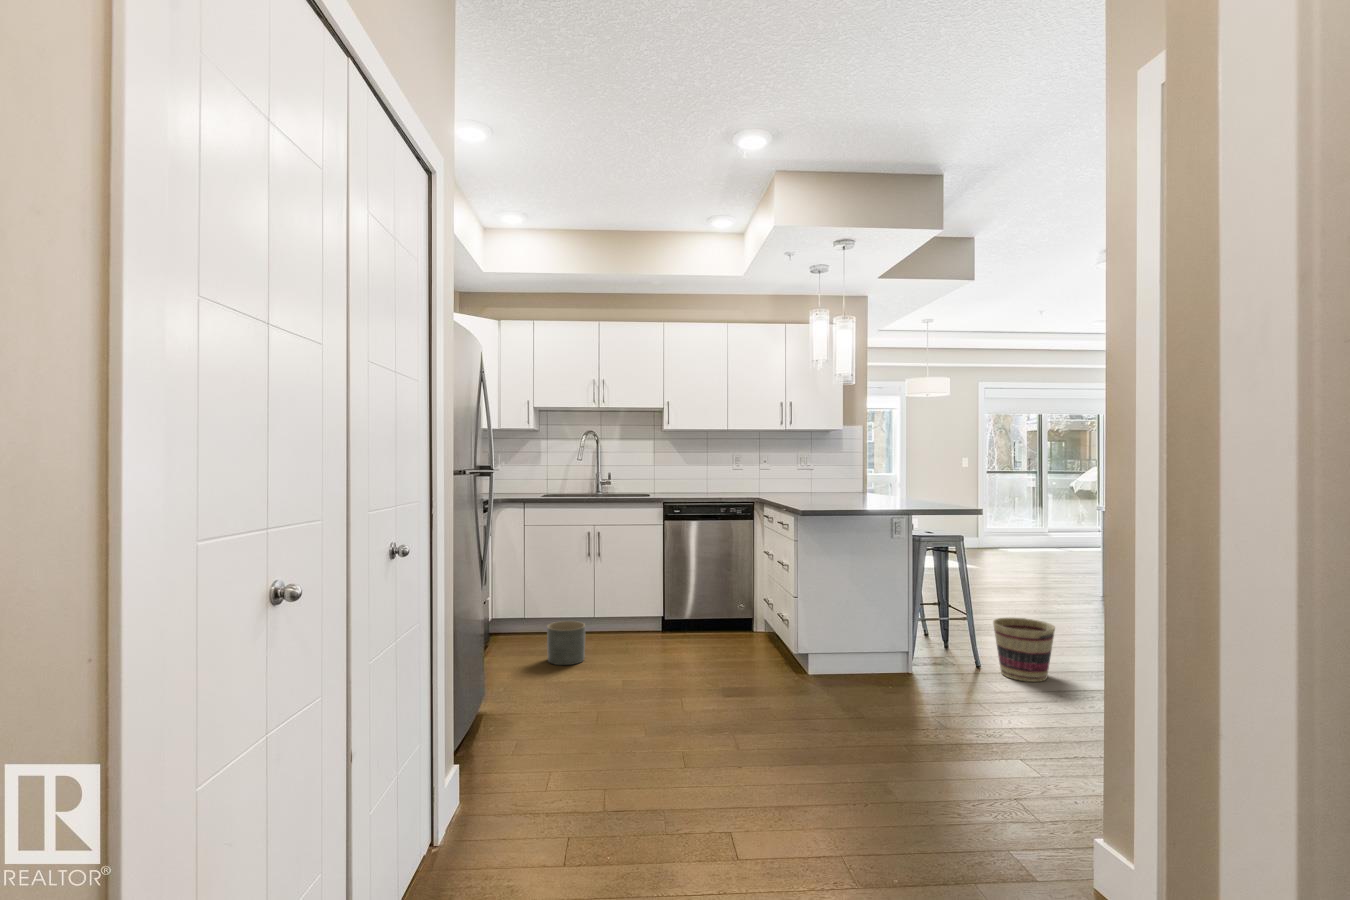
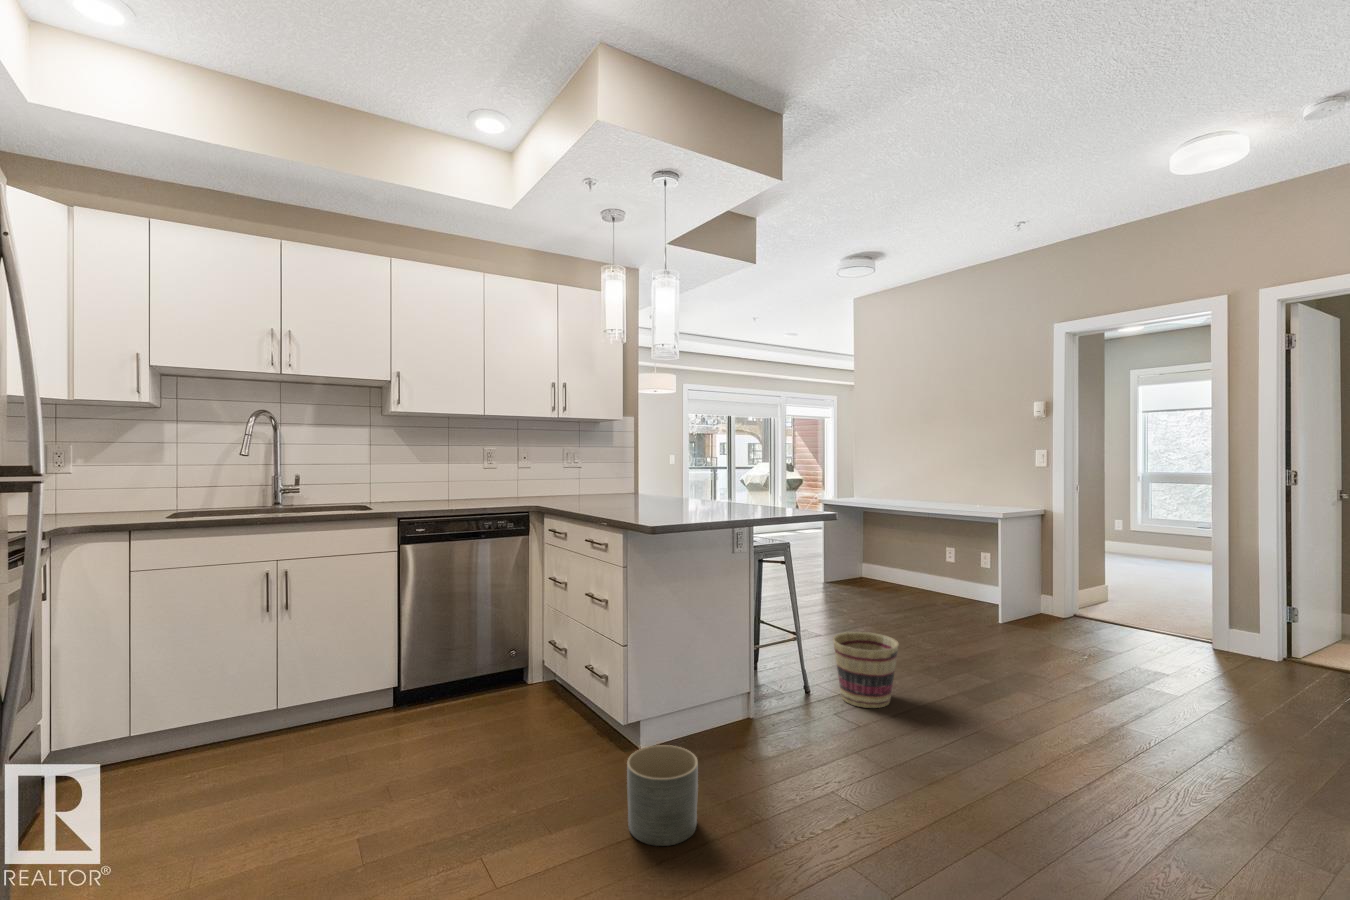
planter: present [547,621,585,665] -> present [627,745,698,846]

